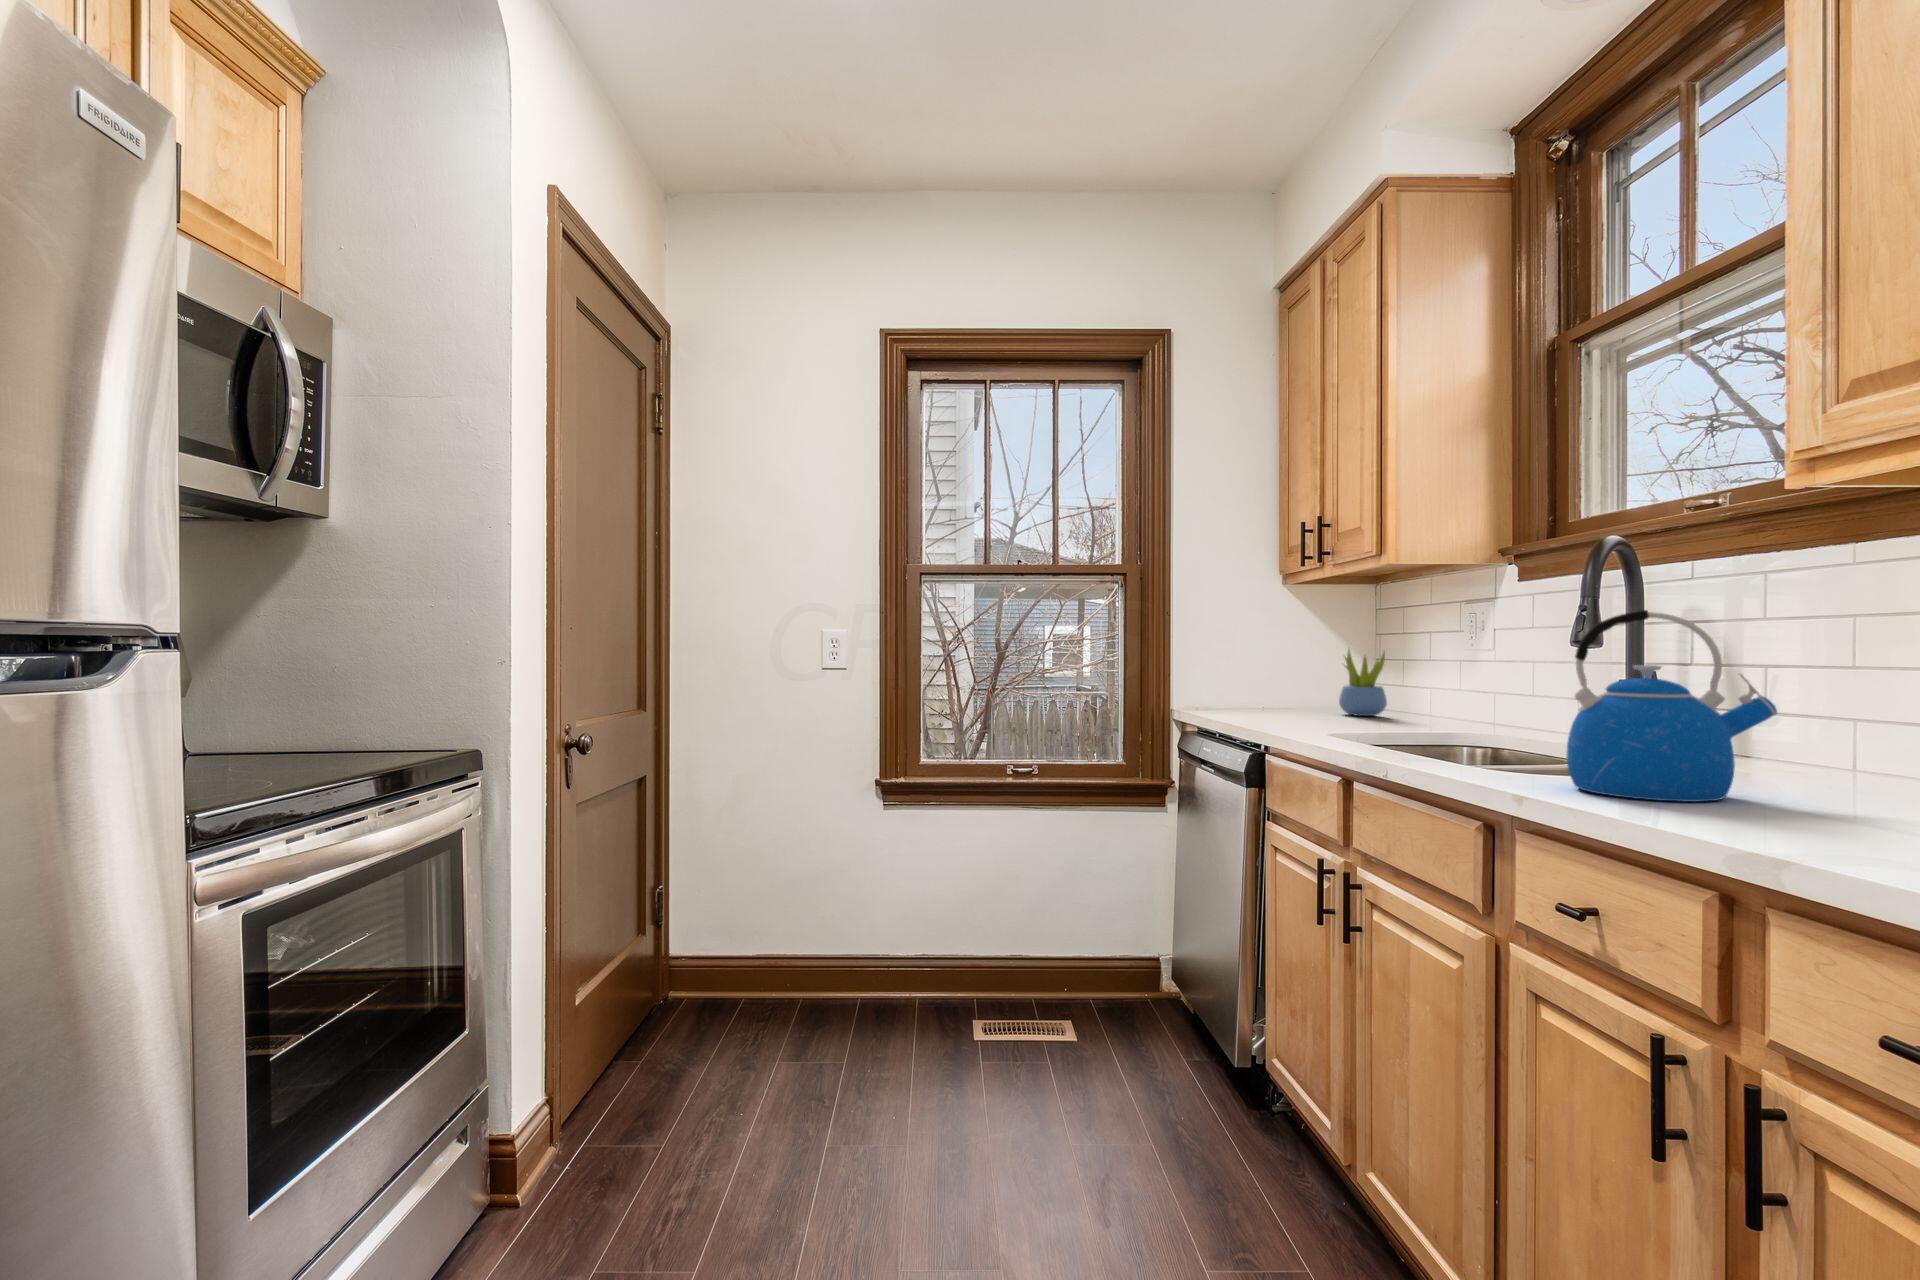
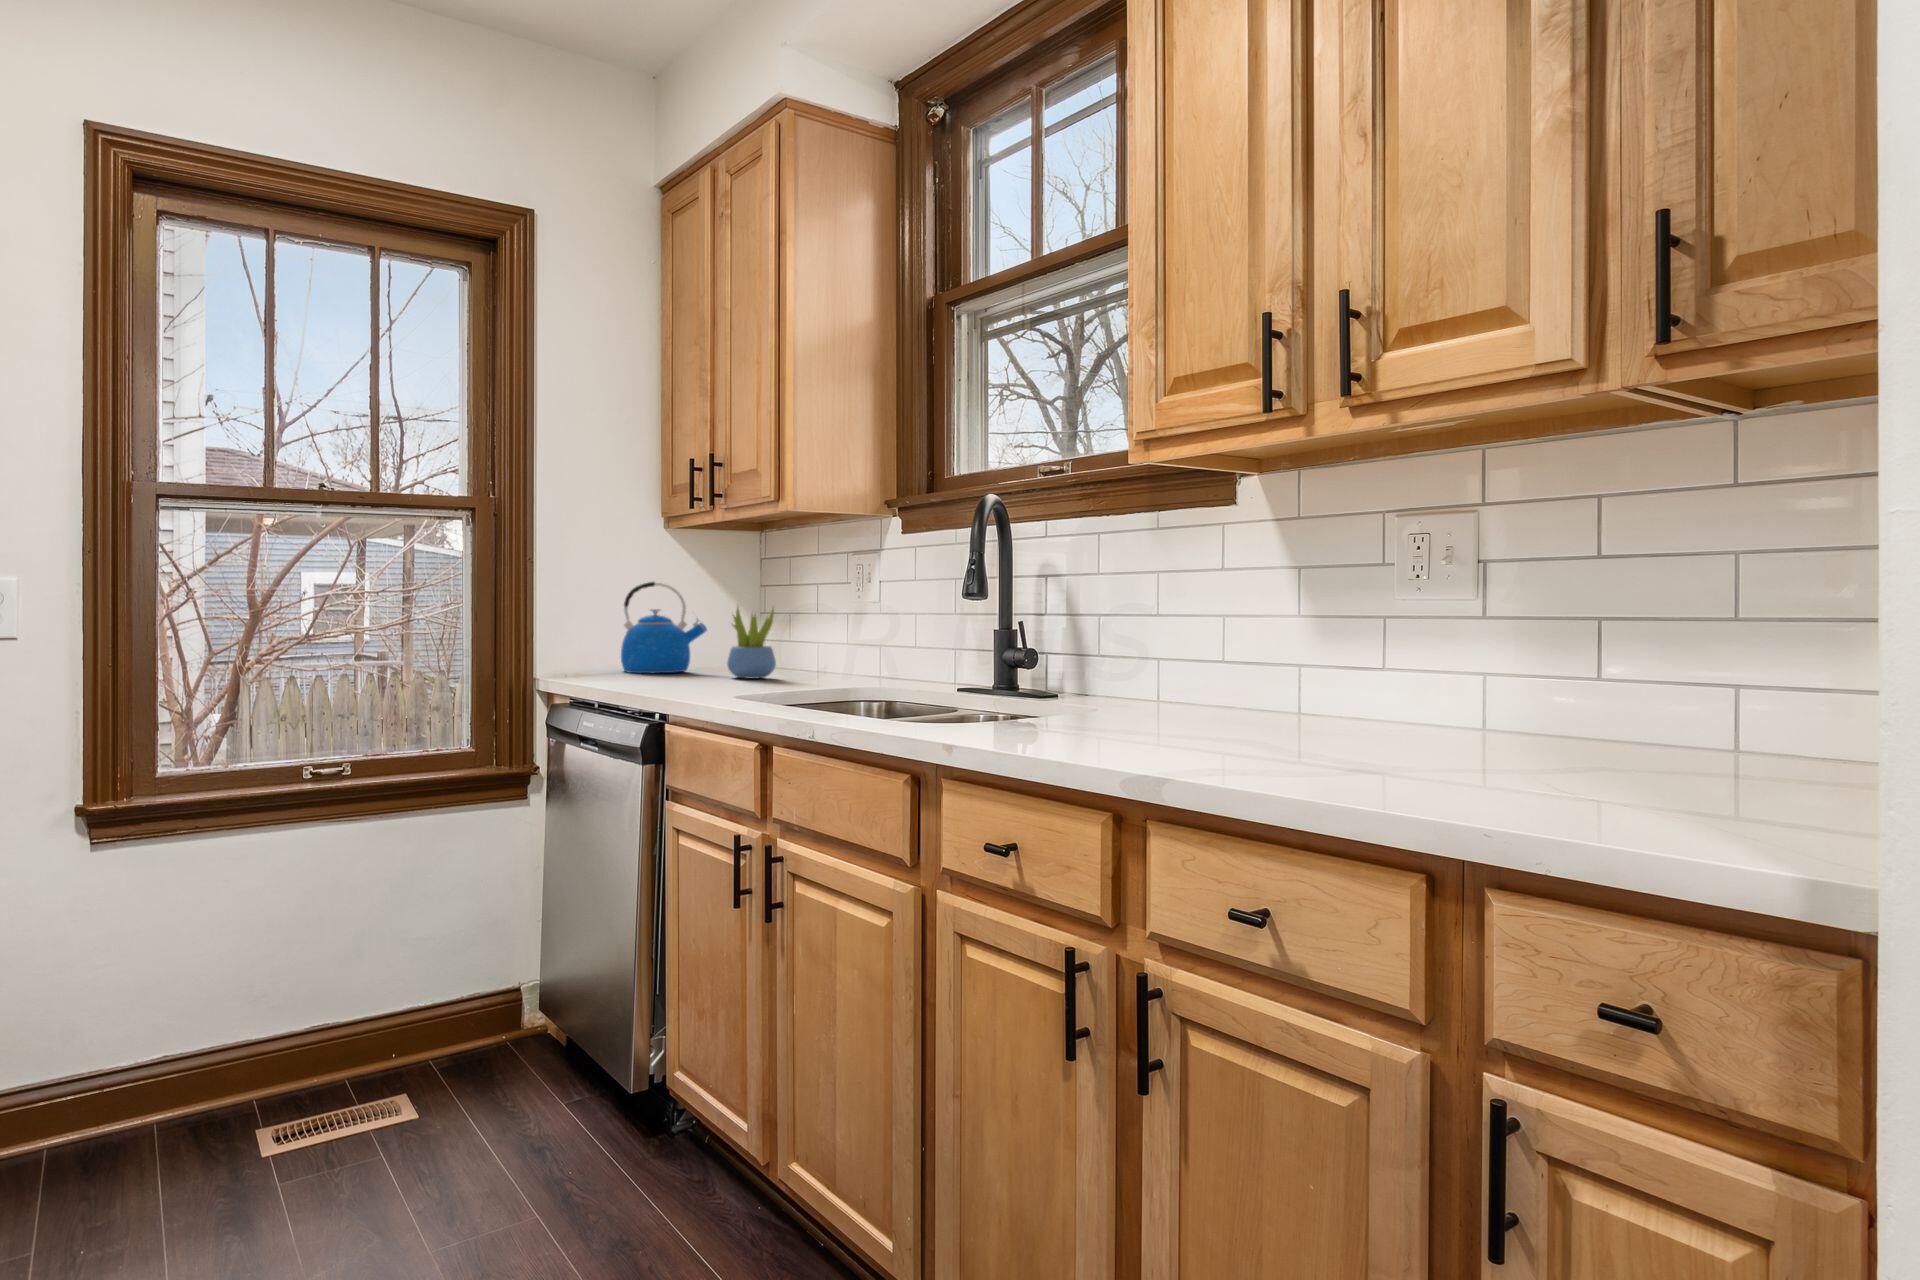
kettle: present [1567,610,1777,802] -> present [621,582,707,673]

